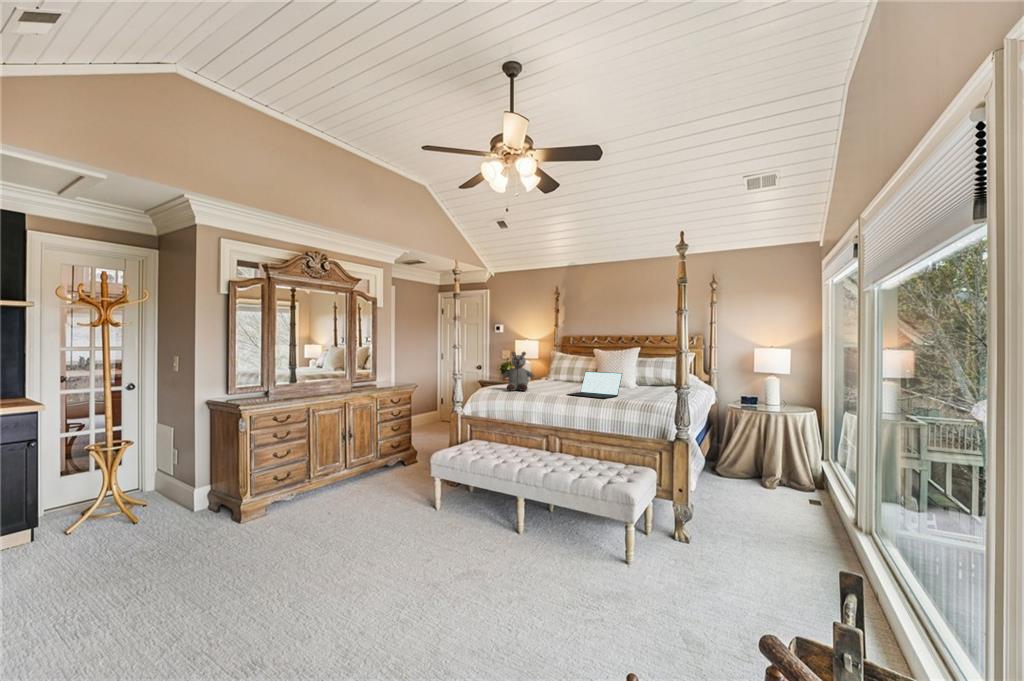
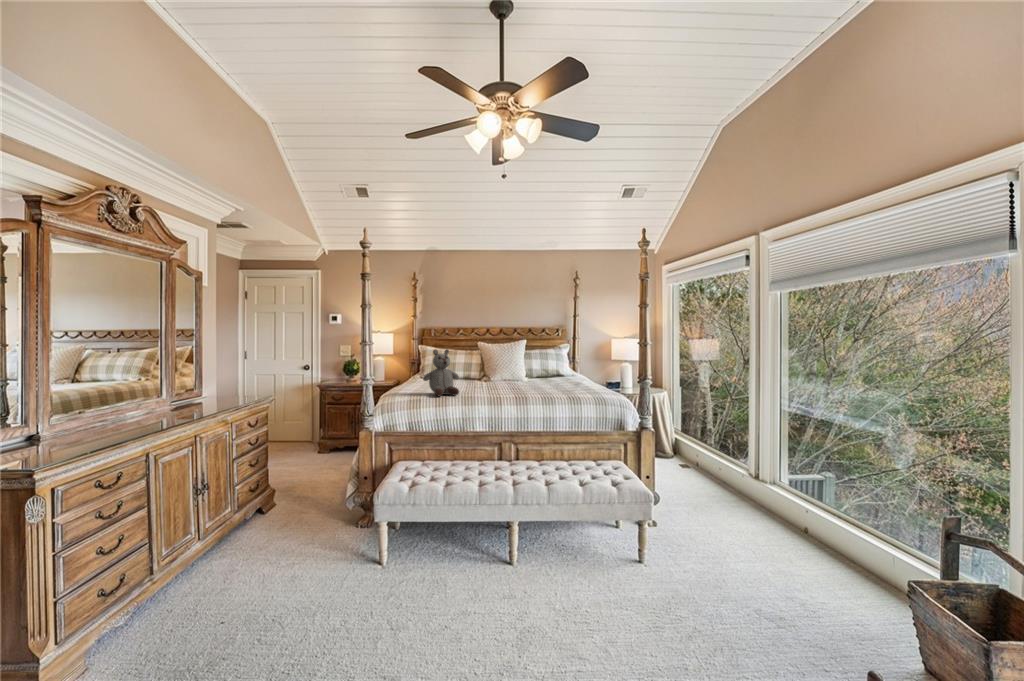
laptop: present [566,372,622,398] -> none [511,369,560,397]

